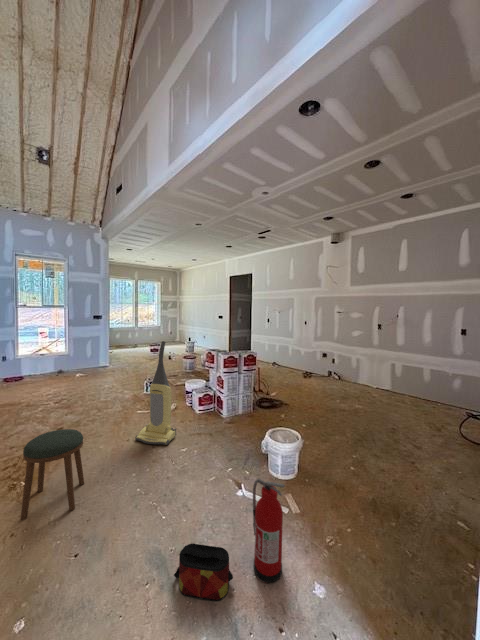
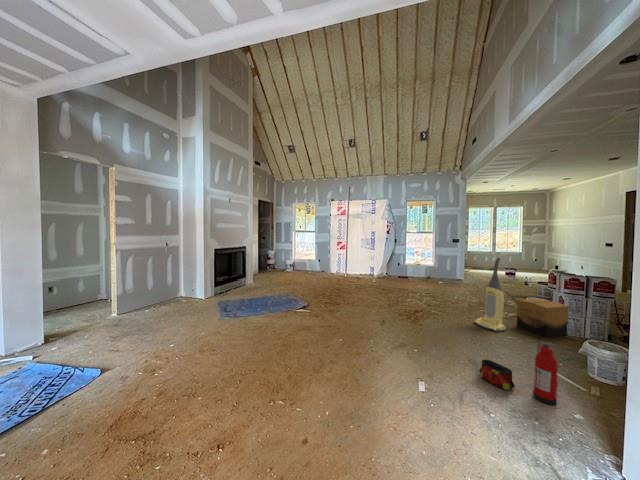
cardboard box: none [183,383,226,429] -> present [517,299,569,337]
stool: present [21,429,84,520] -> none [411,296,439,335]

